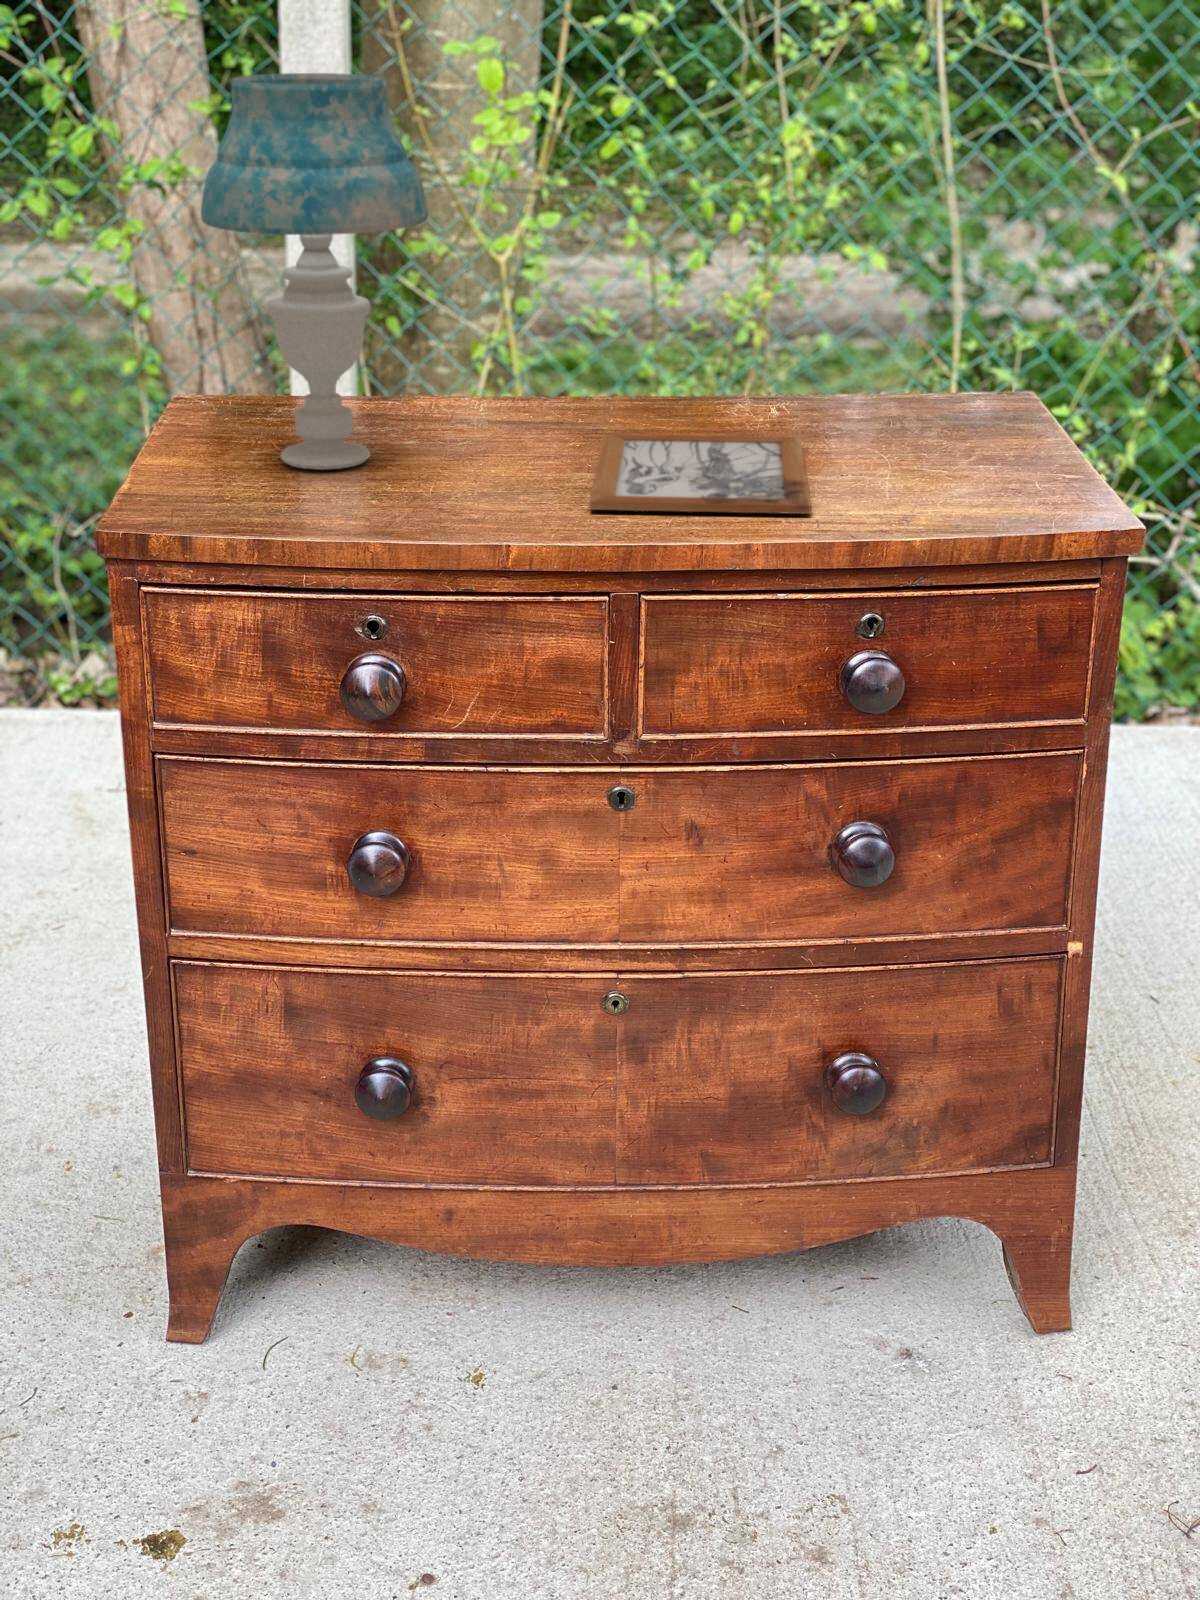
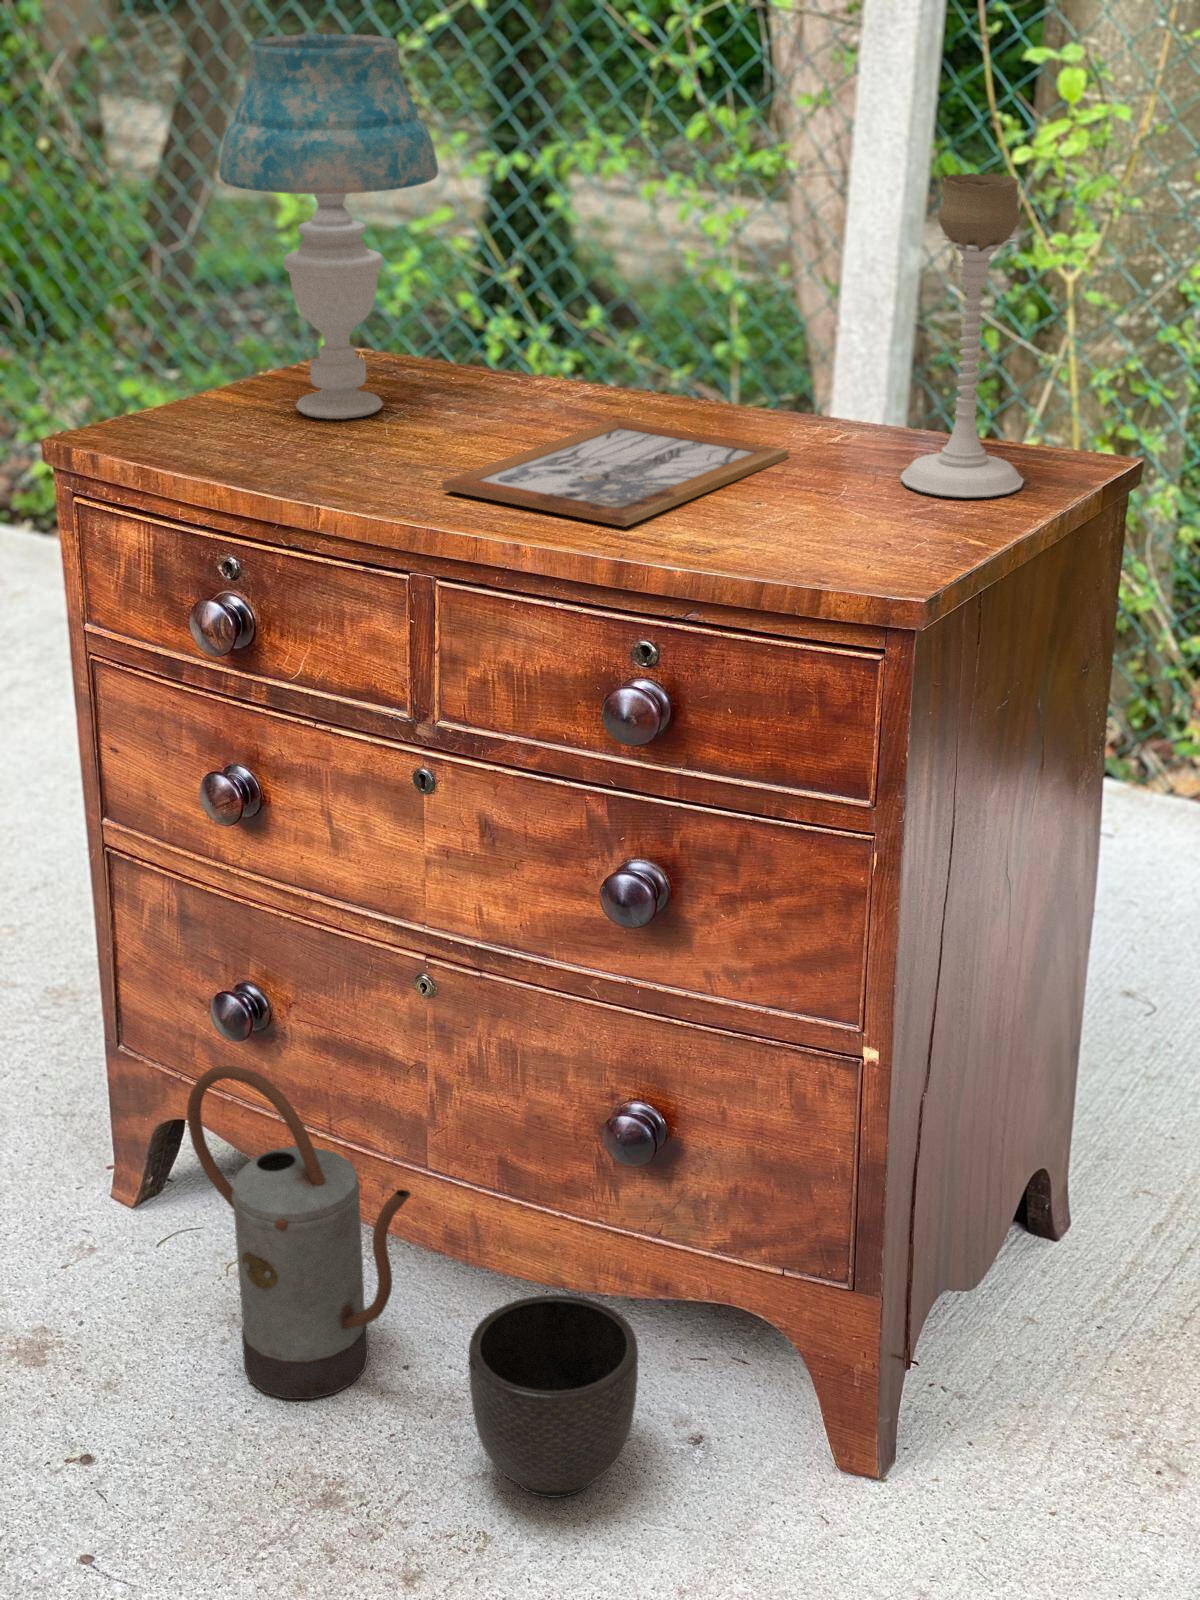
candle holder: none [917,166,1026,454] -> present [900,173,1024,497]
watering can: none [378,1135,681,1457] -> present [187,1066,411,1399]
planter: none [760,1253,923,1446] -> present [469,1295,638,1498]

